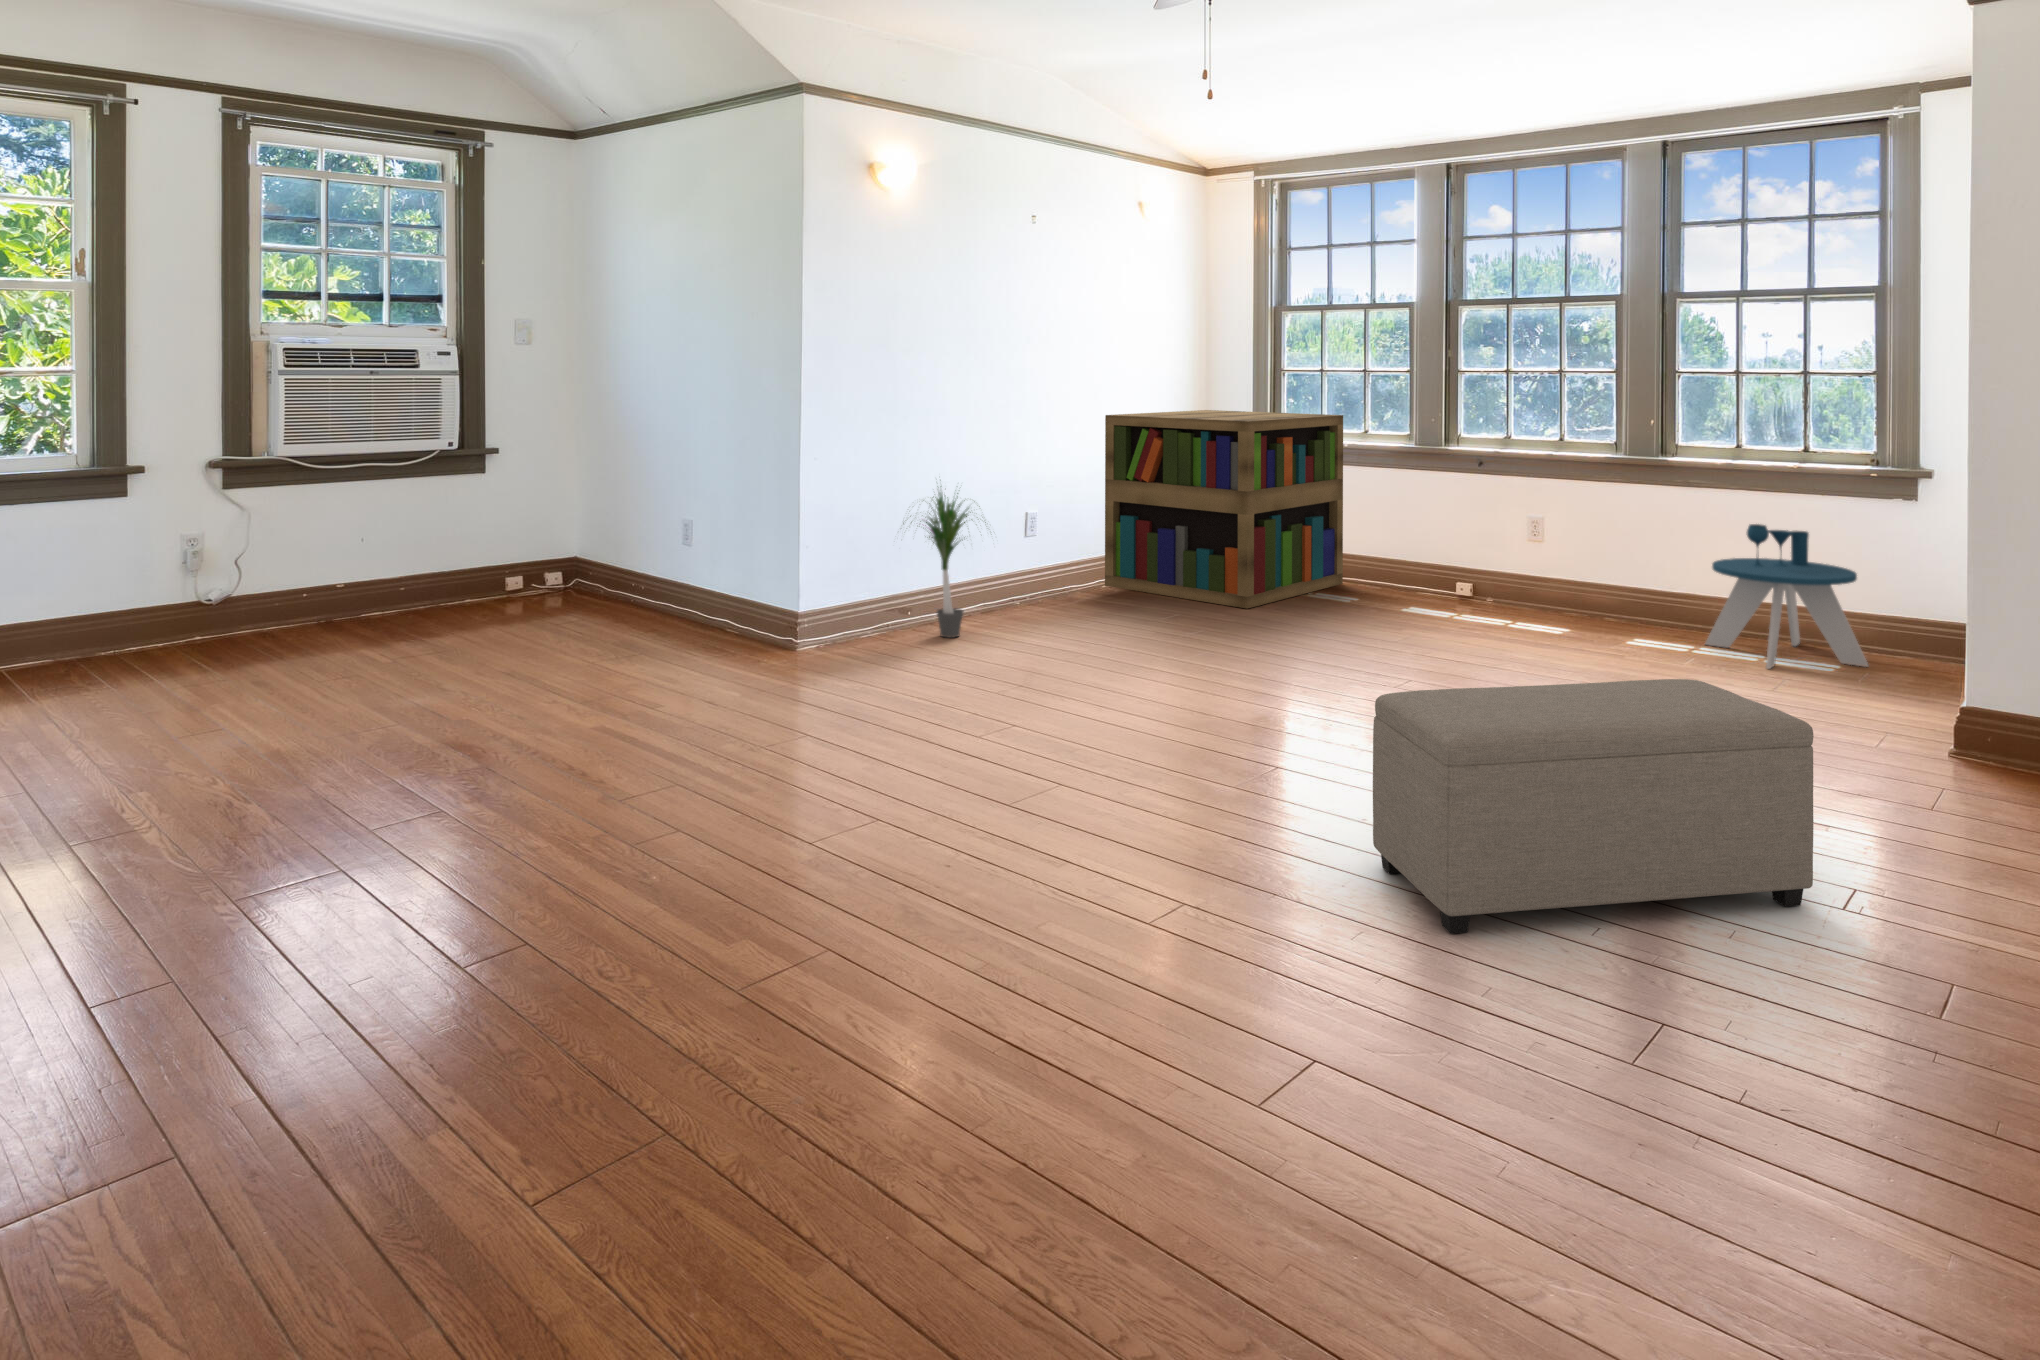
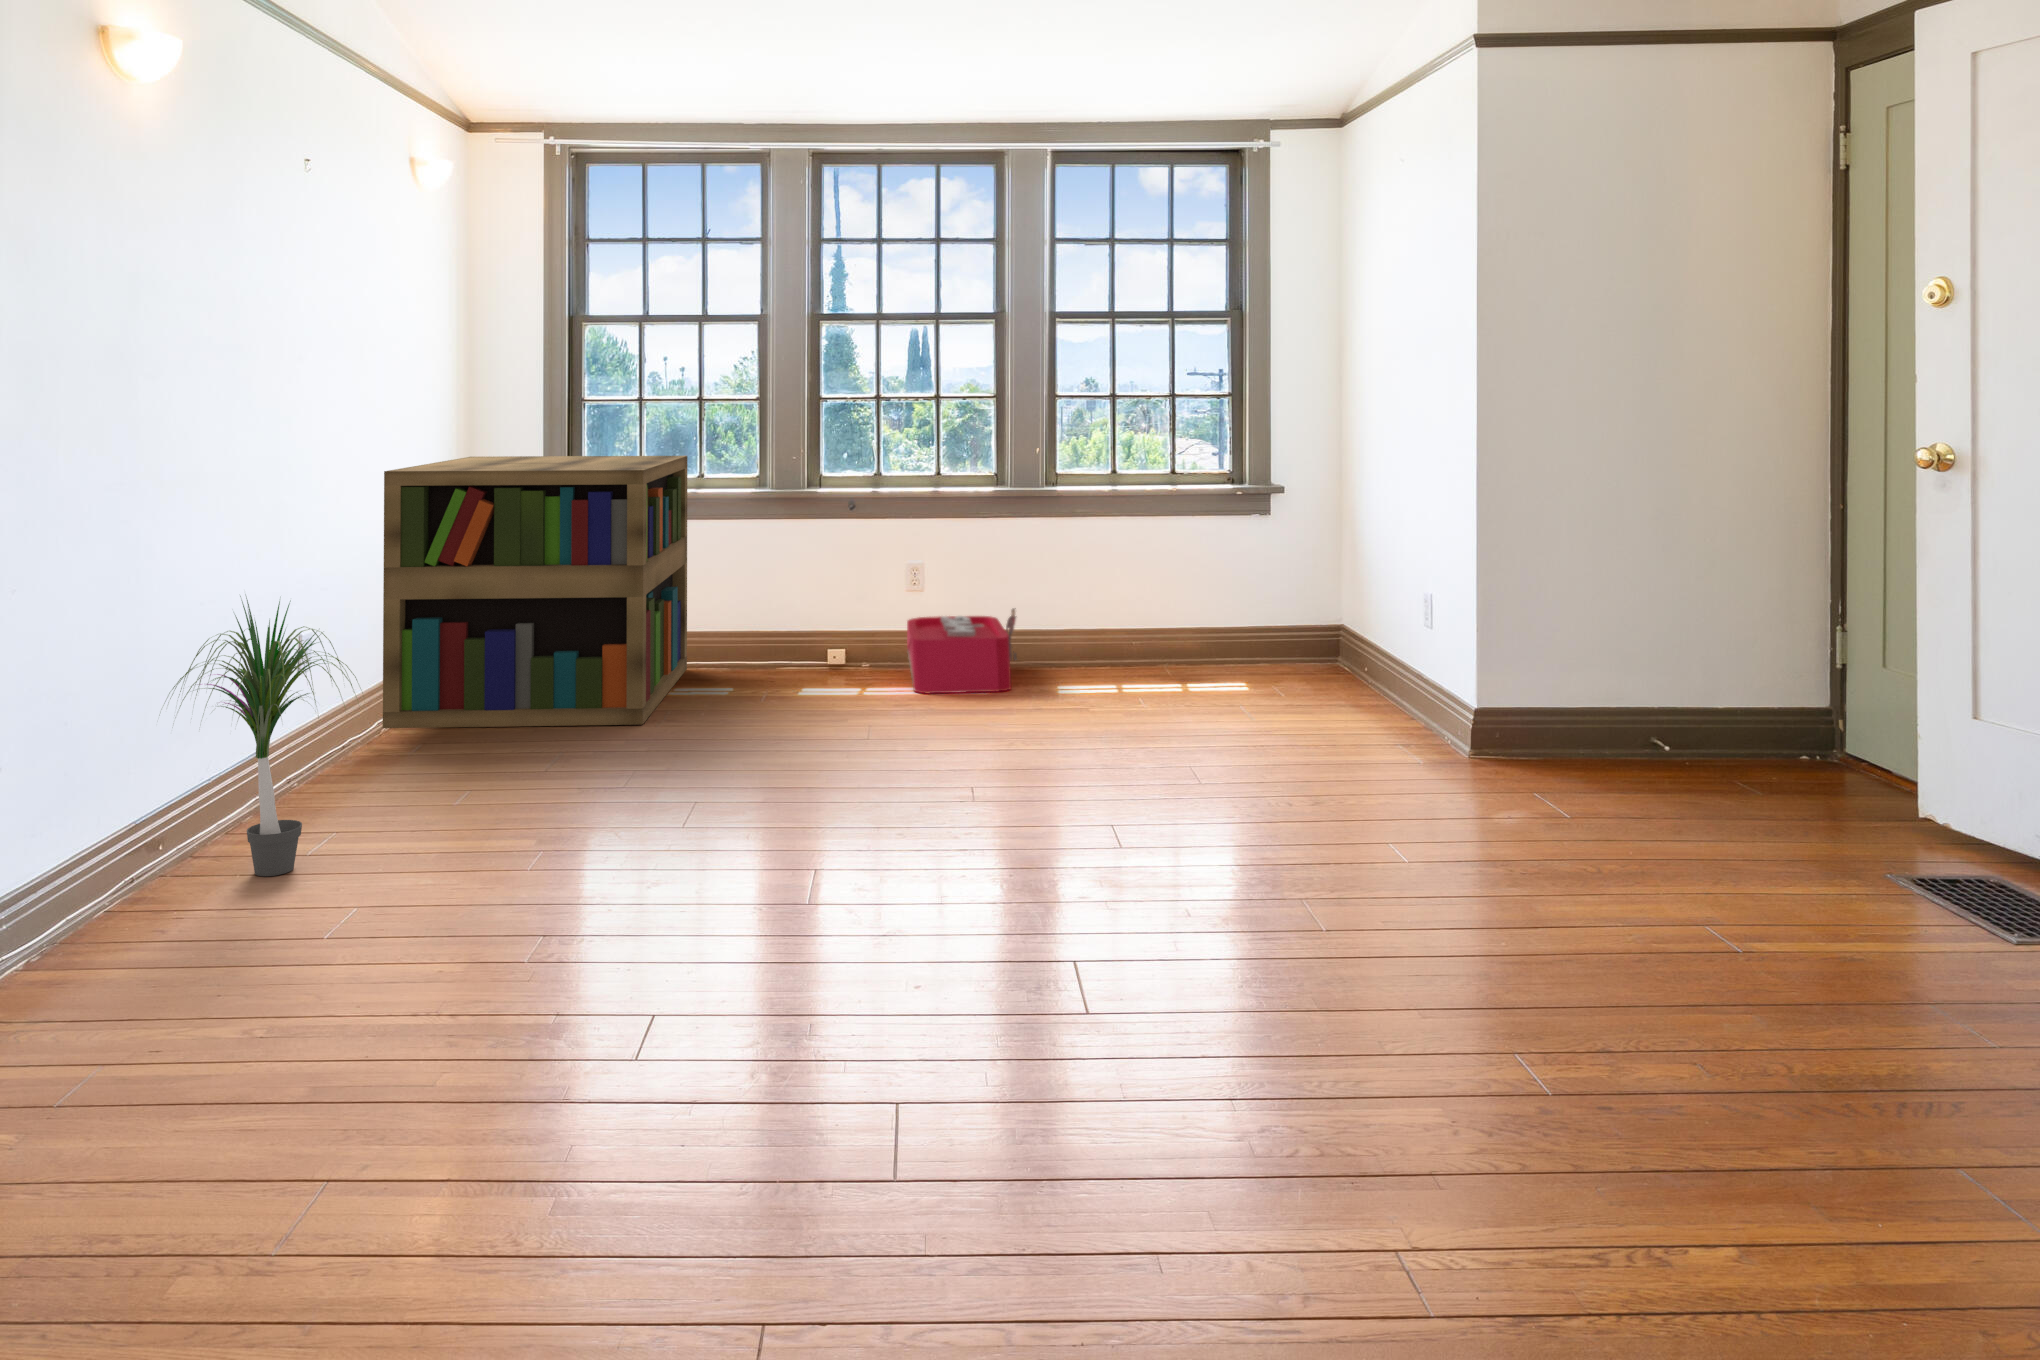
side table: present [1705,524,1868,669] -> none [1128,547,1270,690]
storage bin: none [1479,566,1624,635] -> present [907,609,1017,693]
ottoman: present [1373,679,1814,934] -> none [1437,723,1737,1102]

